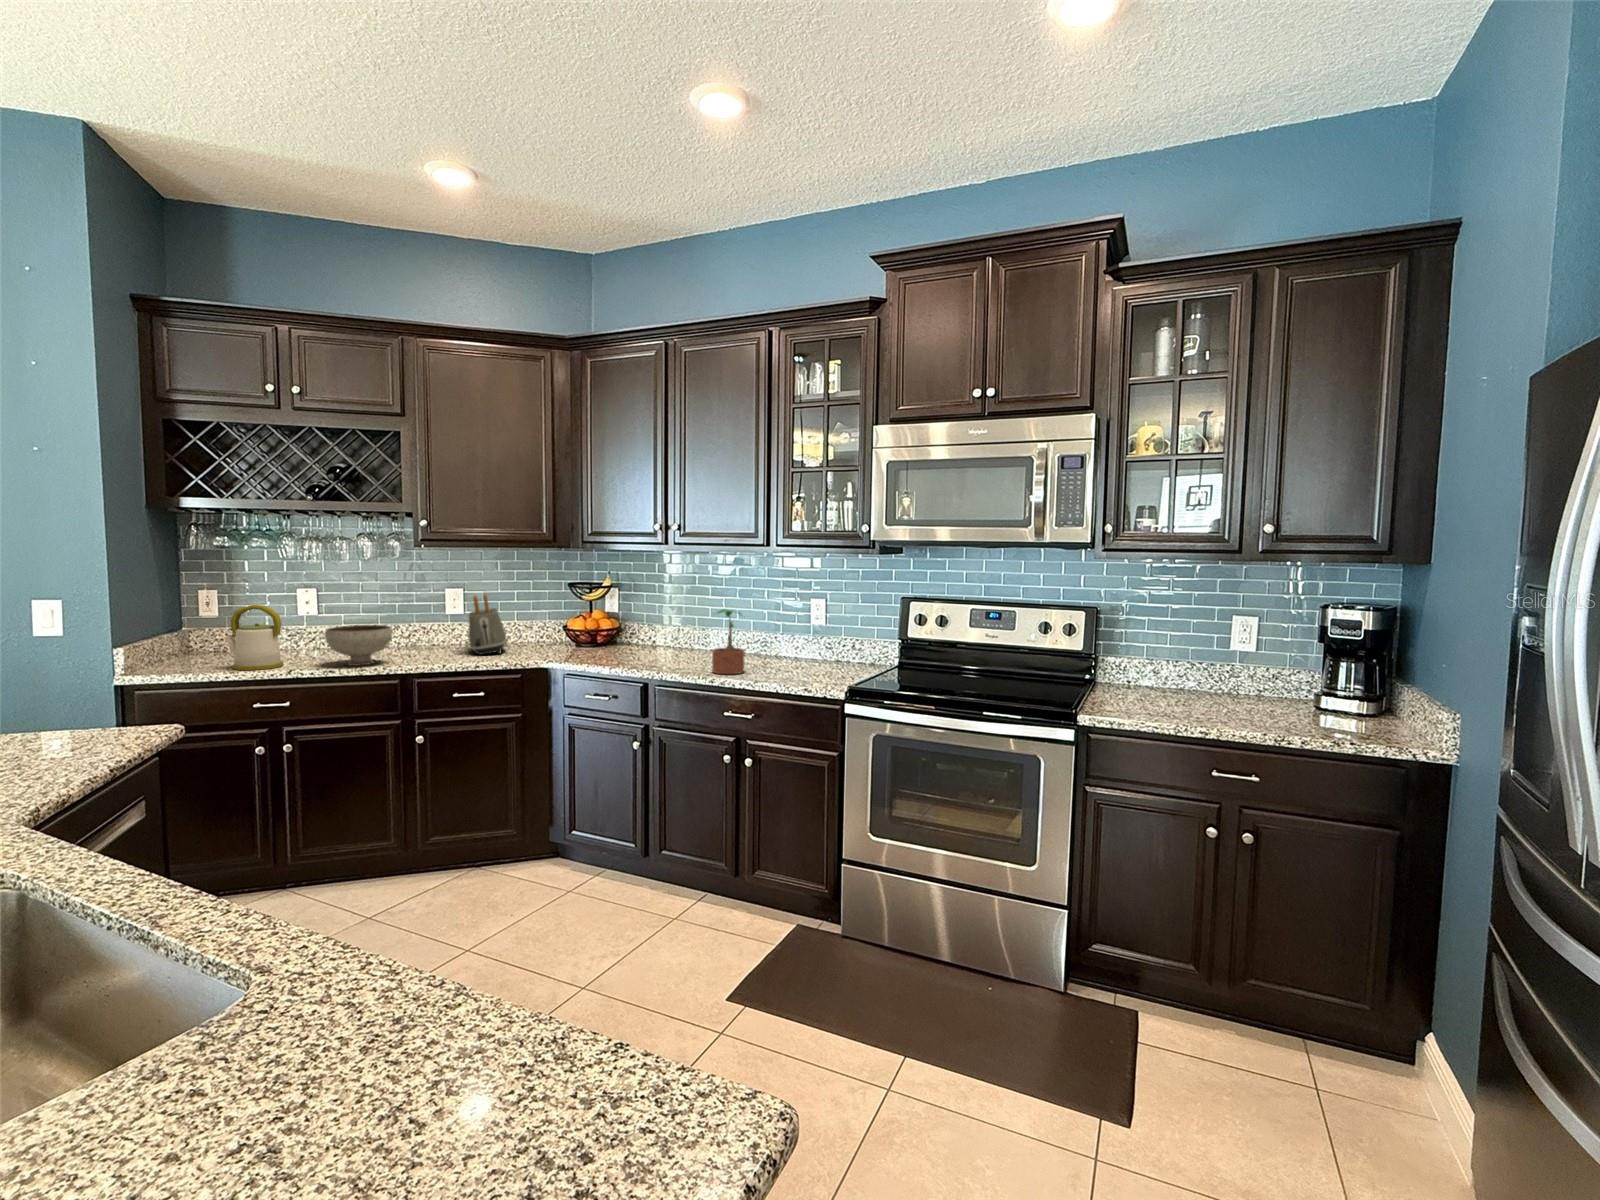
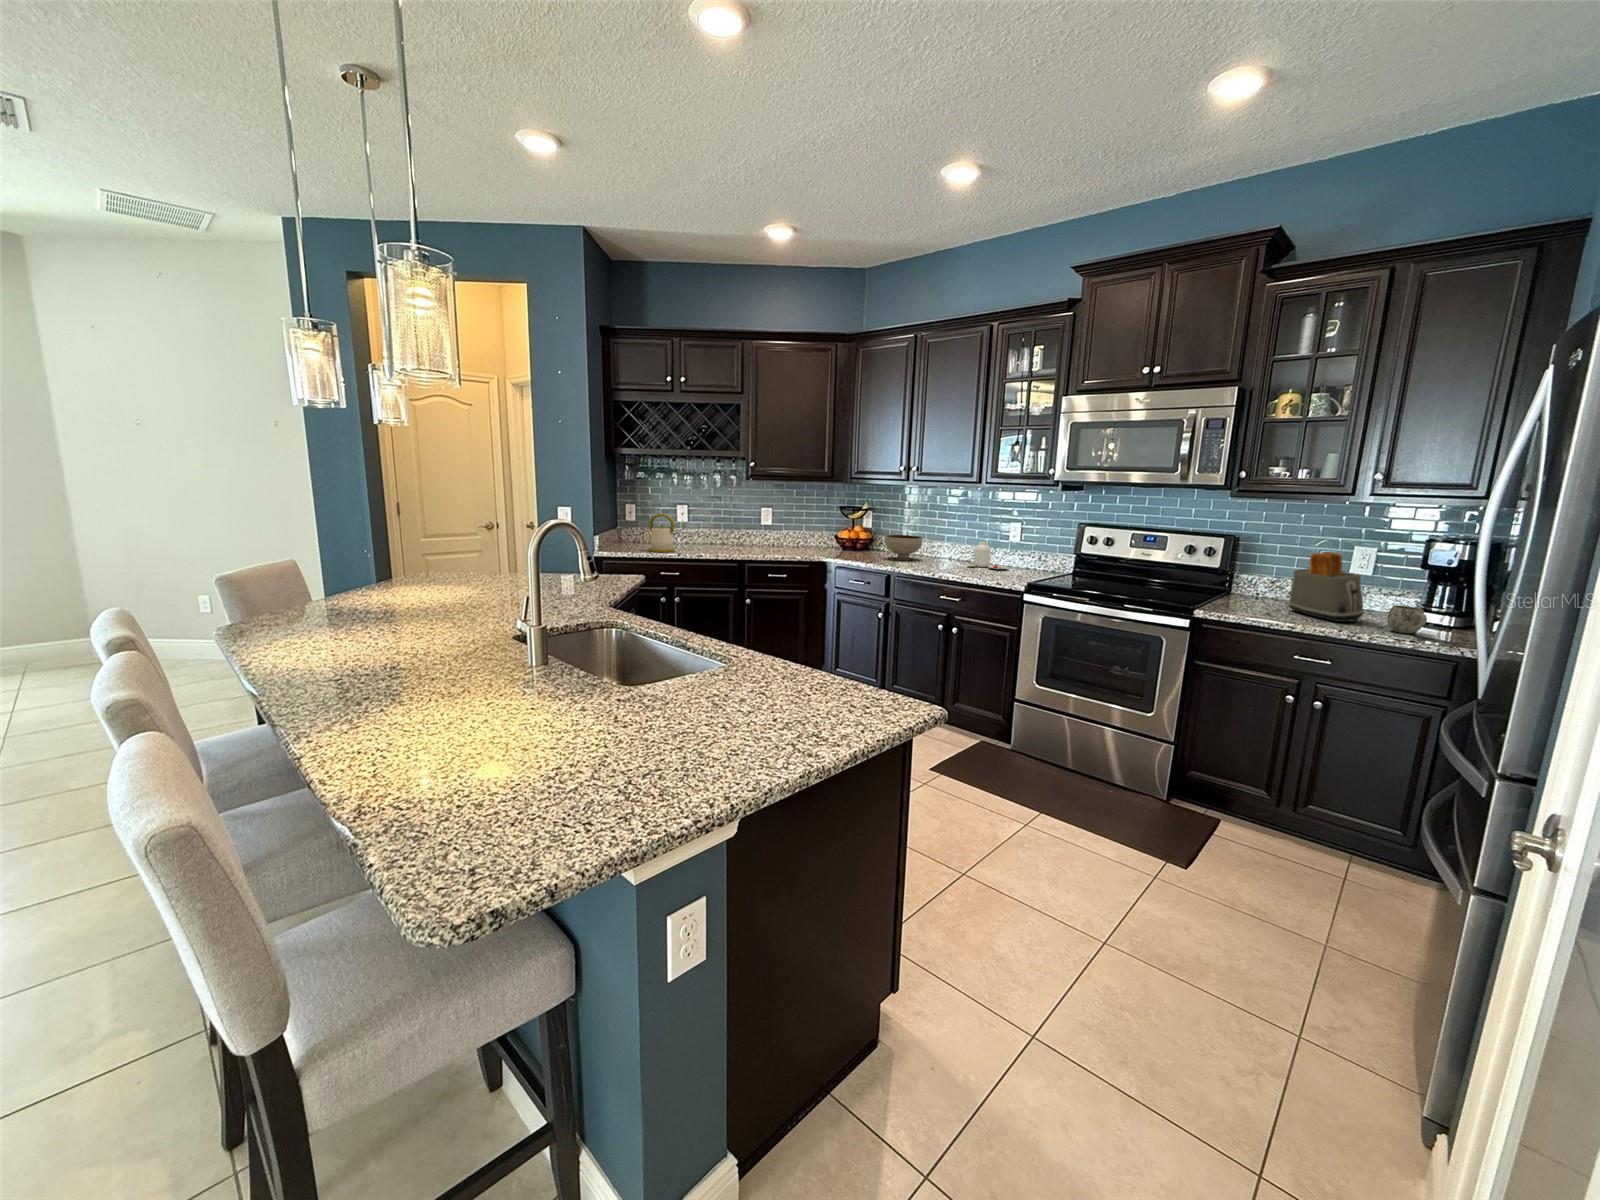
toaster: present [468,593,507,655] -> present [1288,552,1364,622]
potted plant: present [712,609,744,674] -> none [934,527,961,571]
bowl: present [325,625,392,666] -> present [885,535,922,560]
jar: none [757,627,815,666] -> present [967,542,1008,570]
mug: none [1308,694,1359,730] -> present [1387,605,1427,633]

